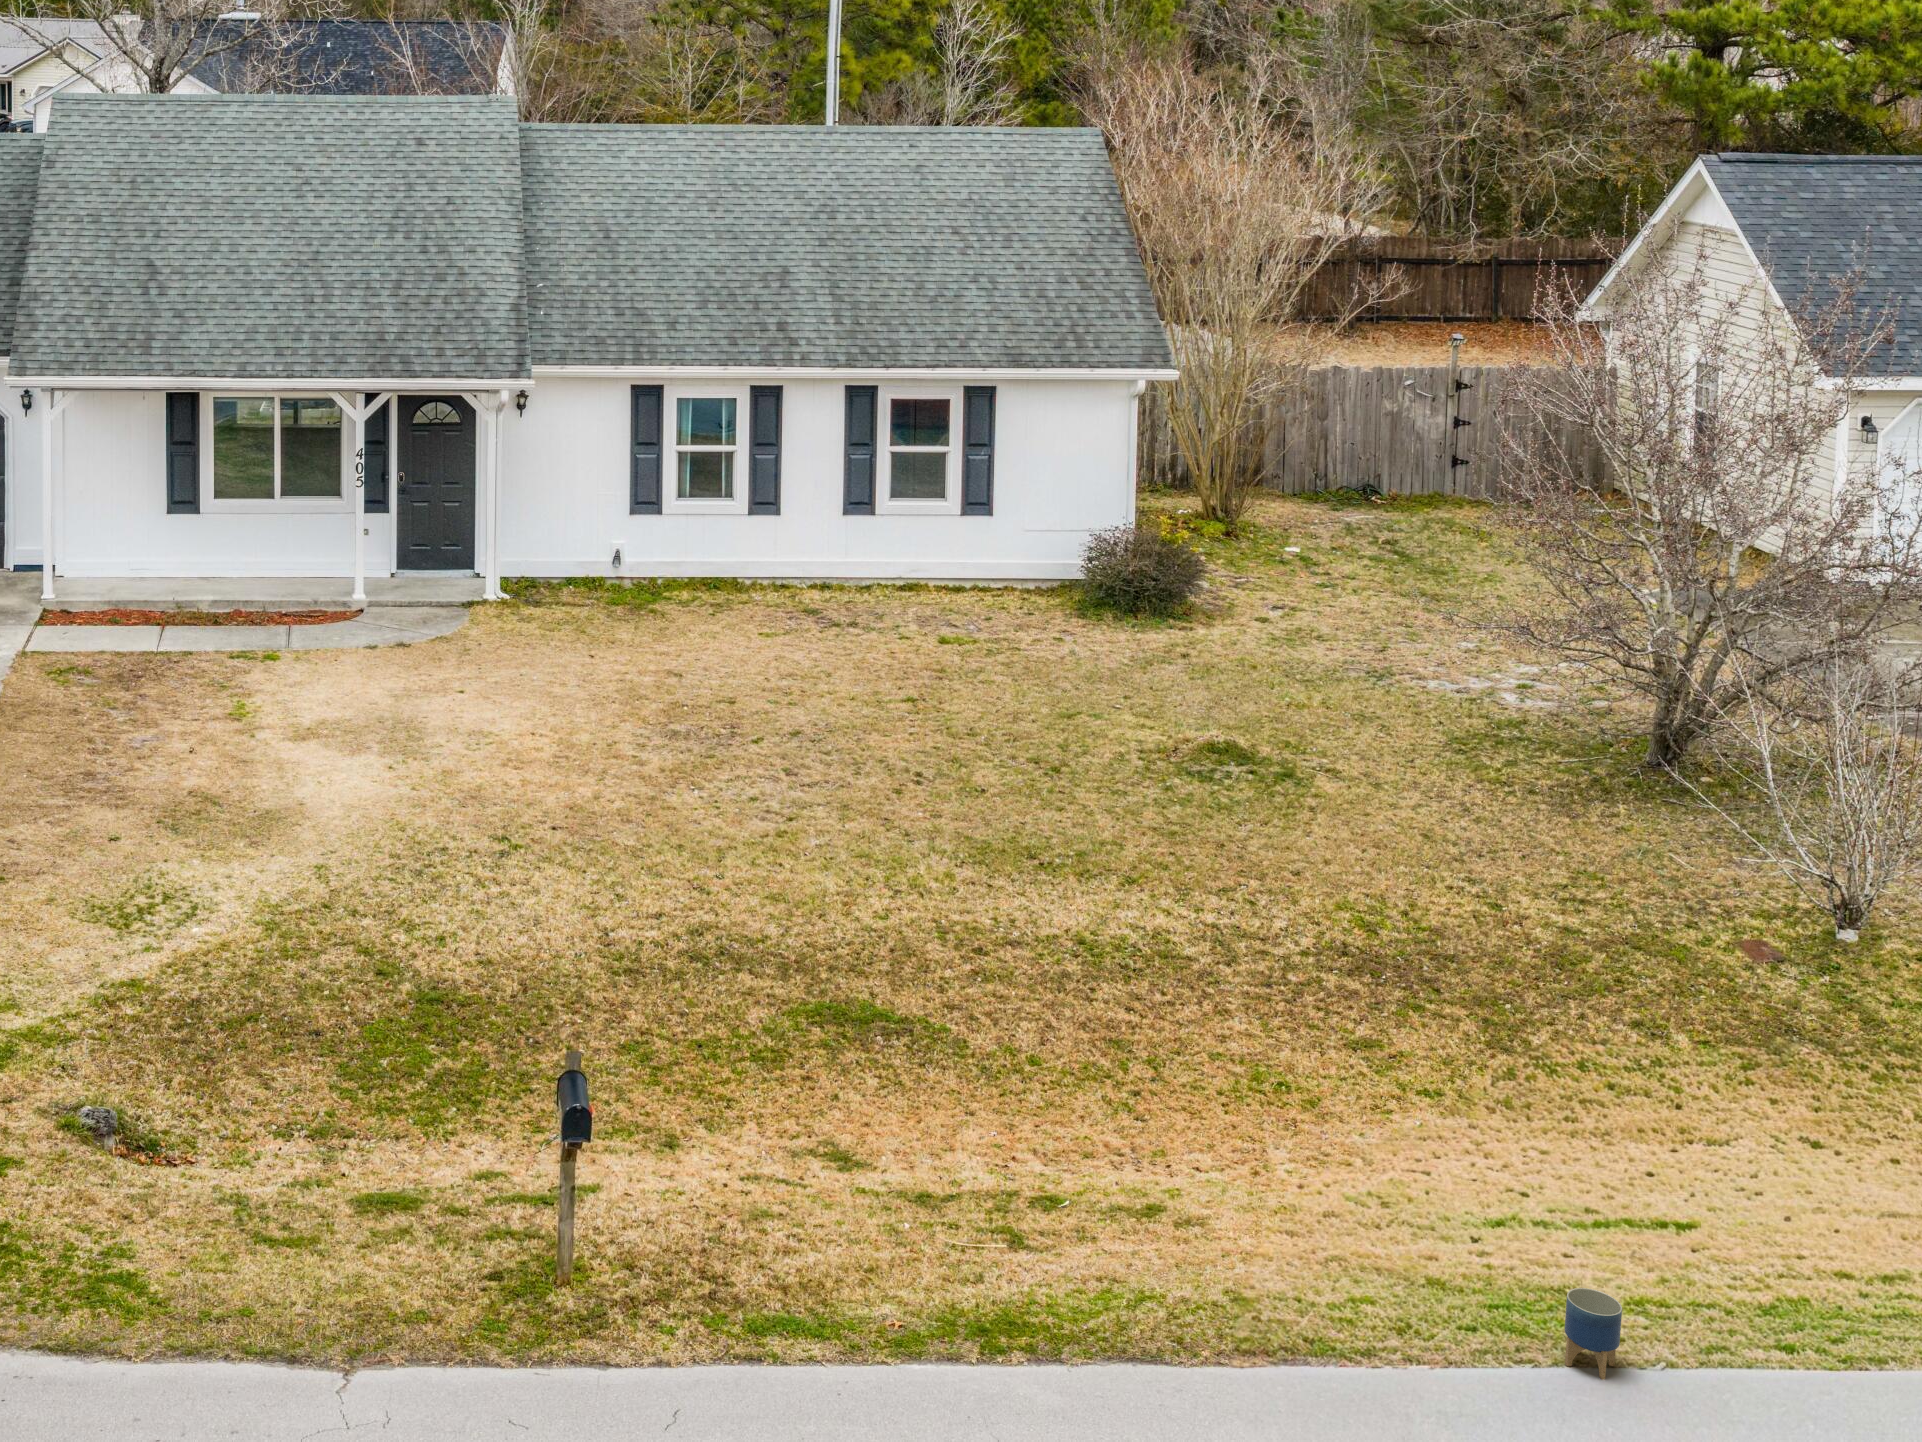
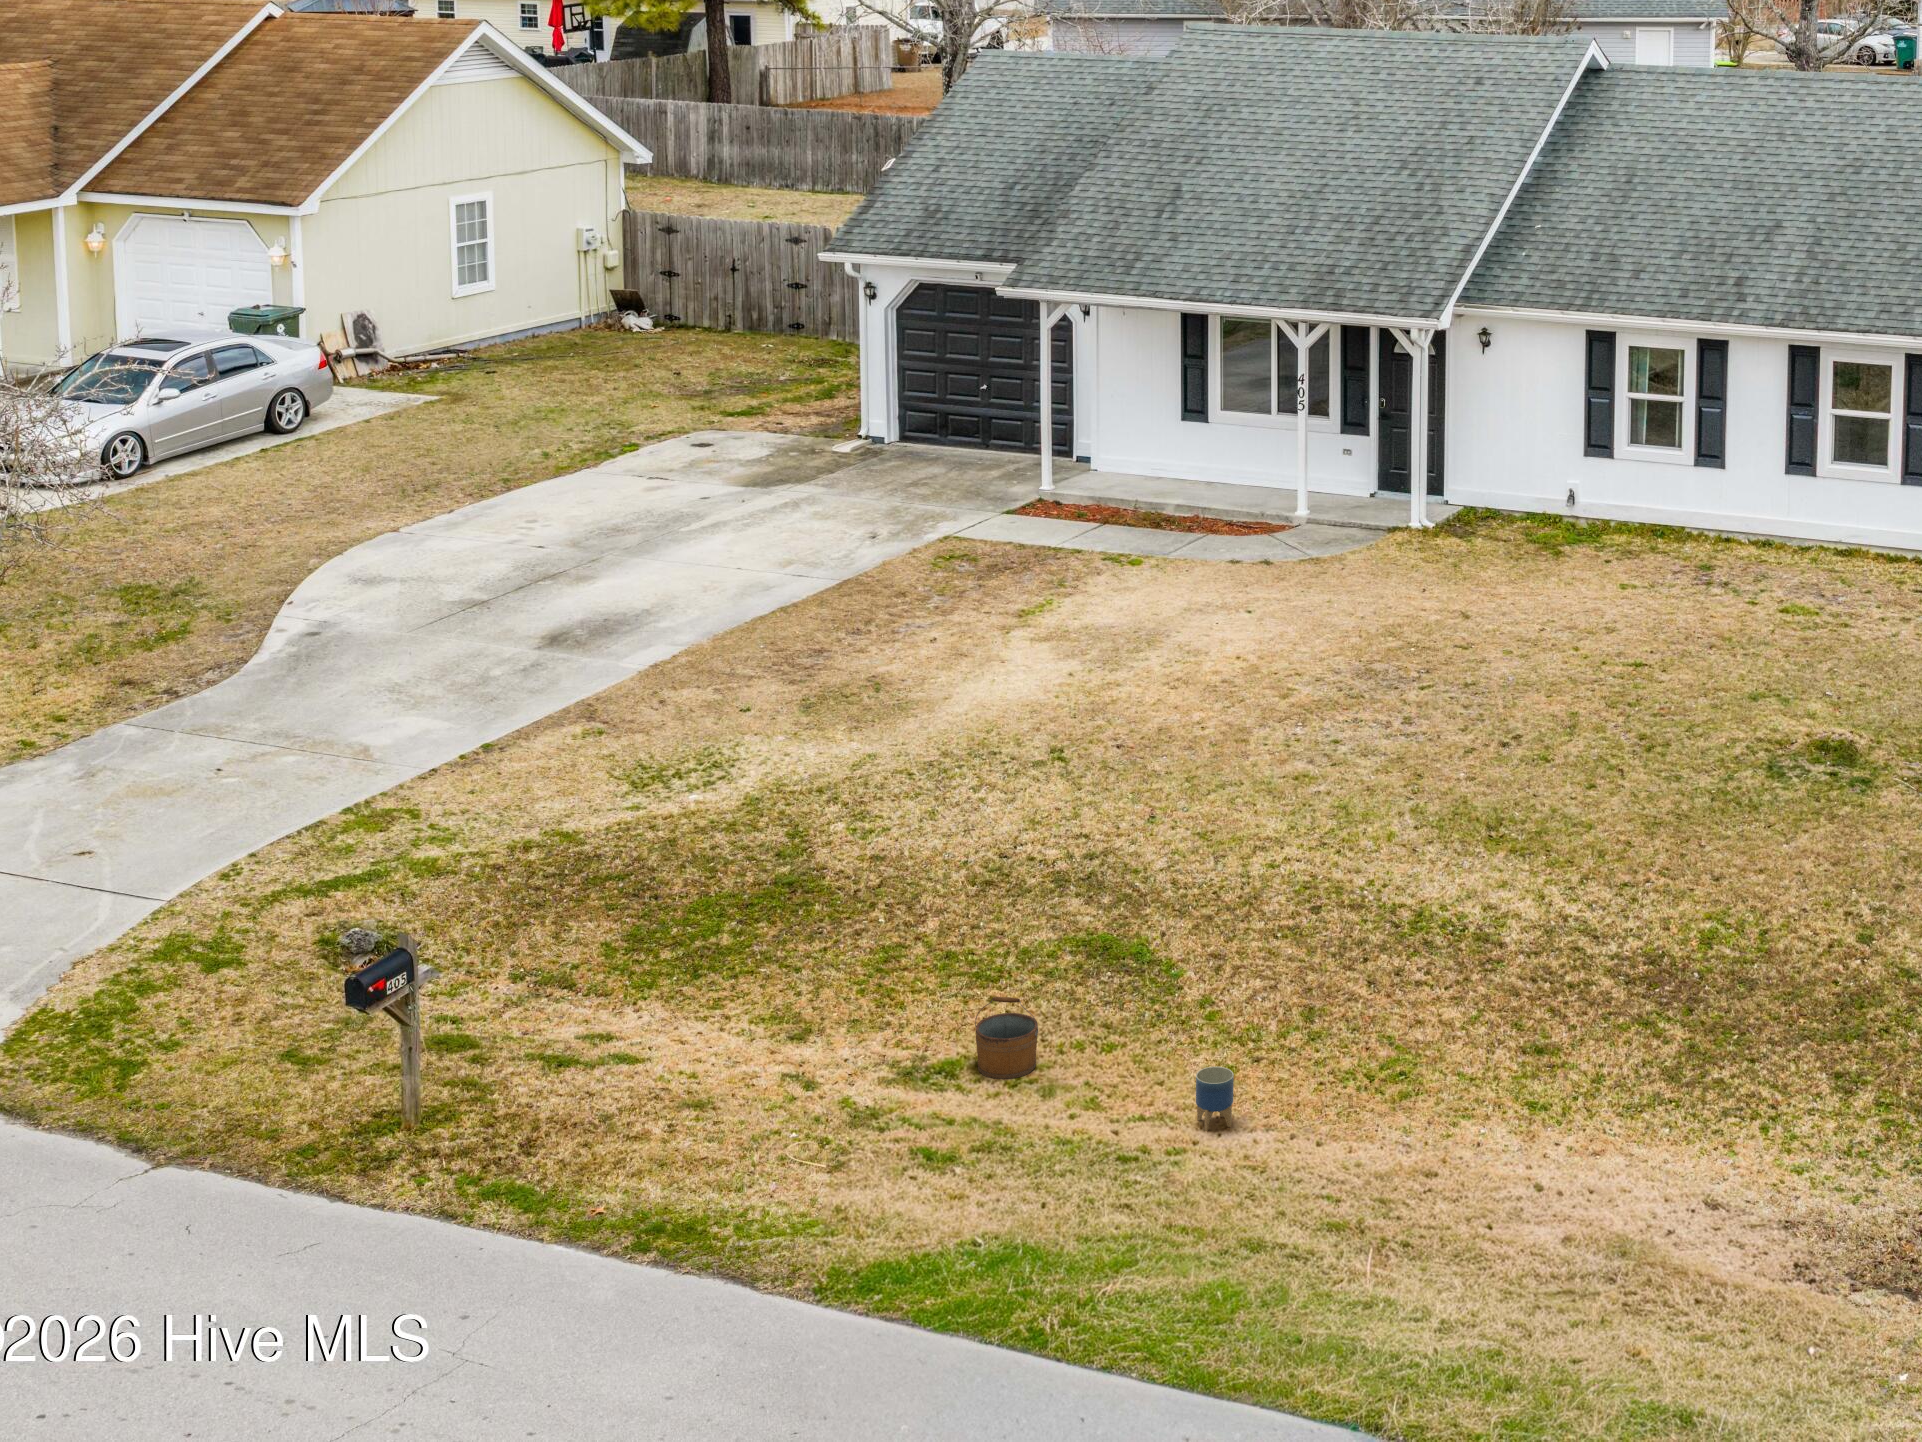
bucket: none [1206,1254,1294,1373] -> present [975,997,1038,1079]

